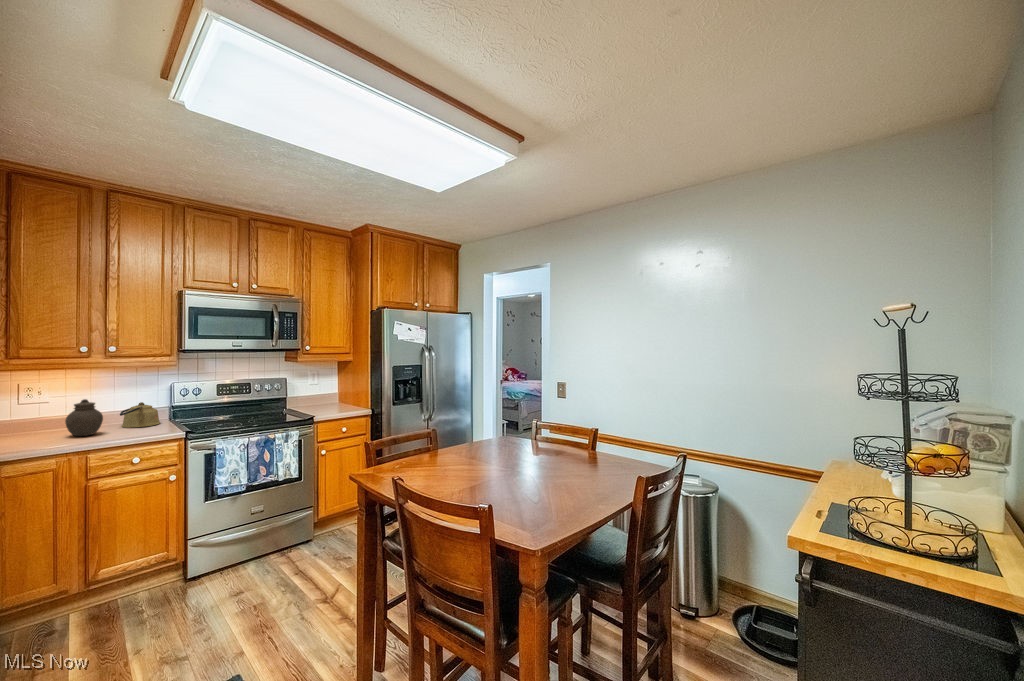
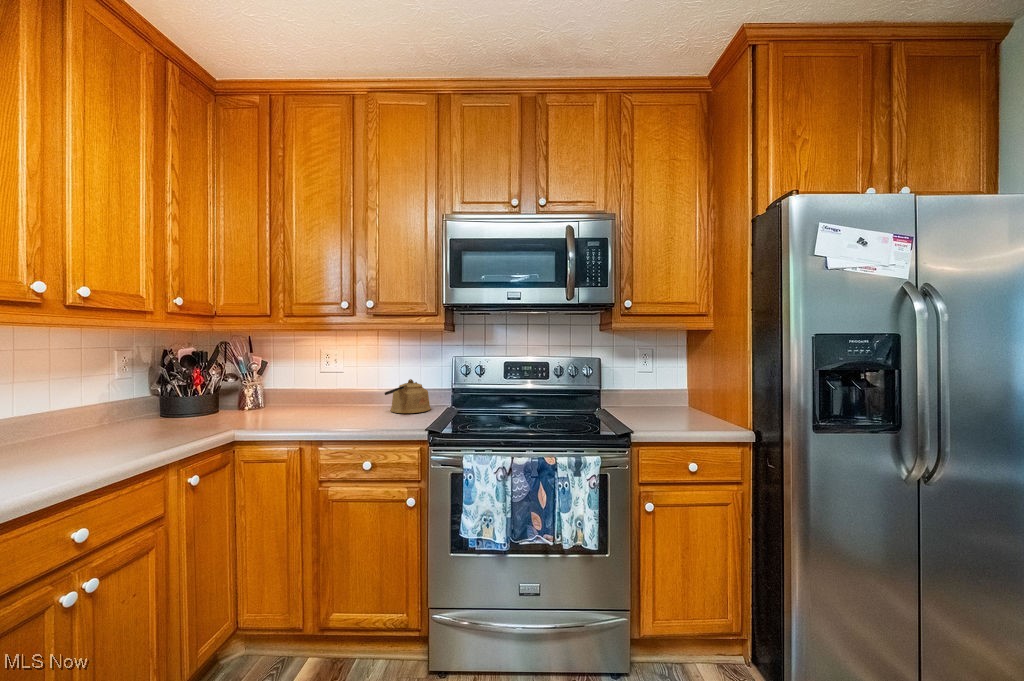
jar: present [65,399,103,436] -> none [322,370,360,418]

